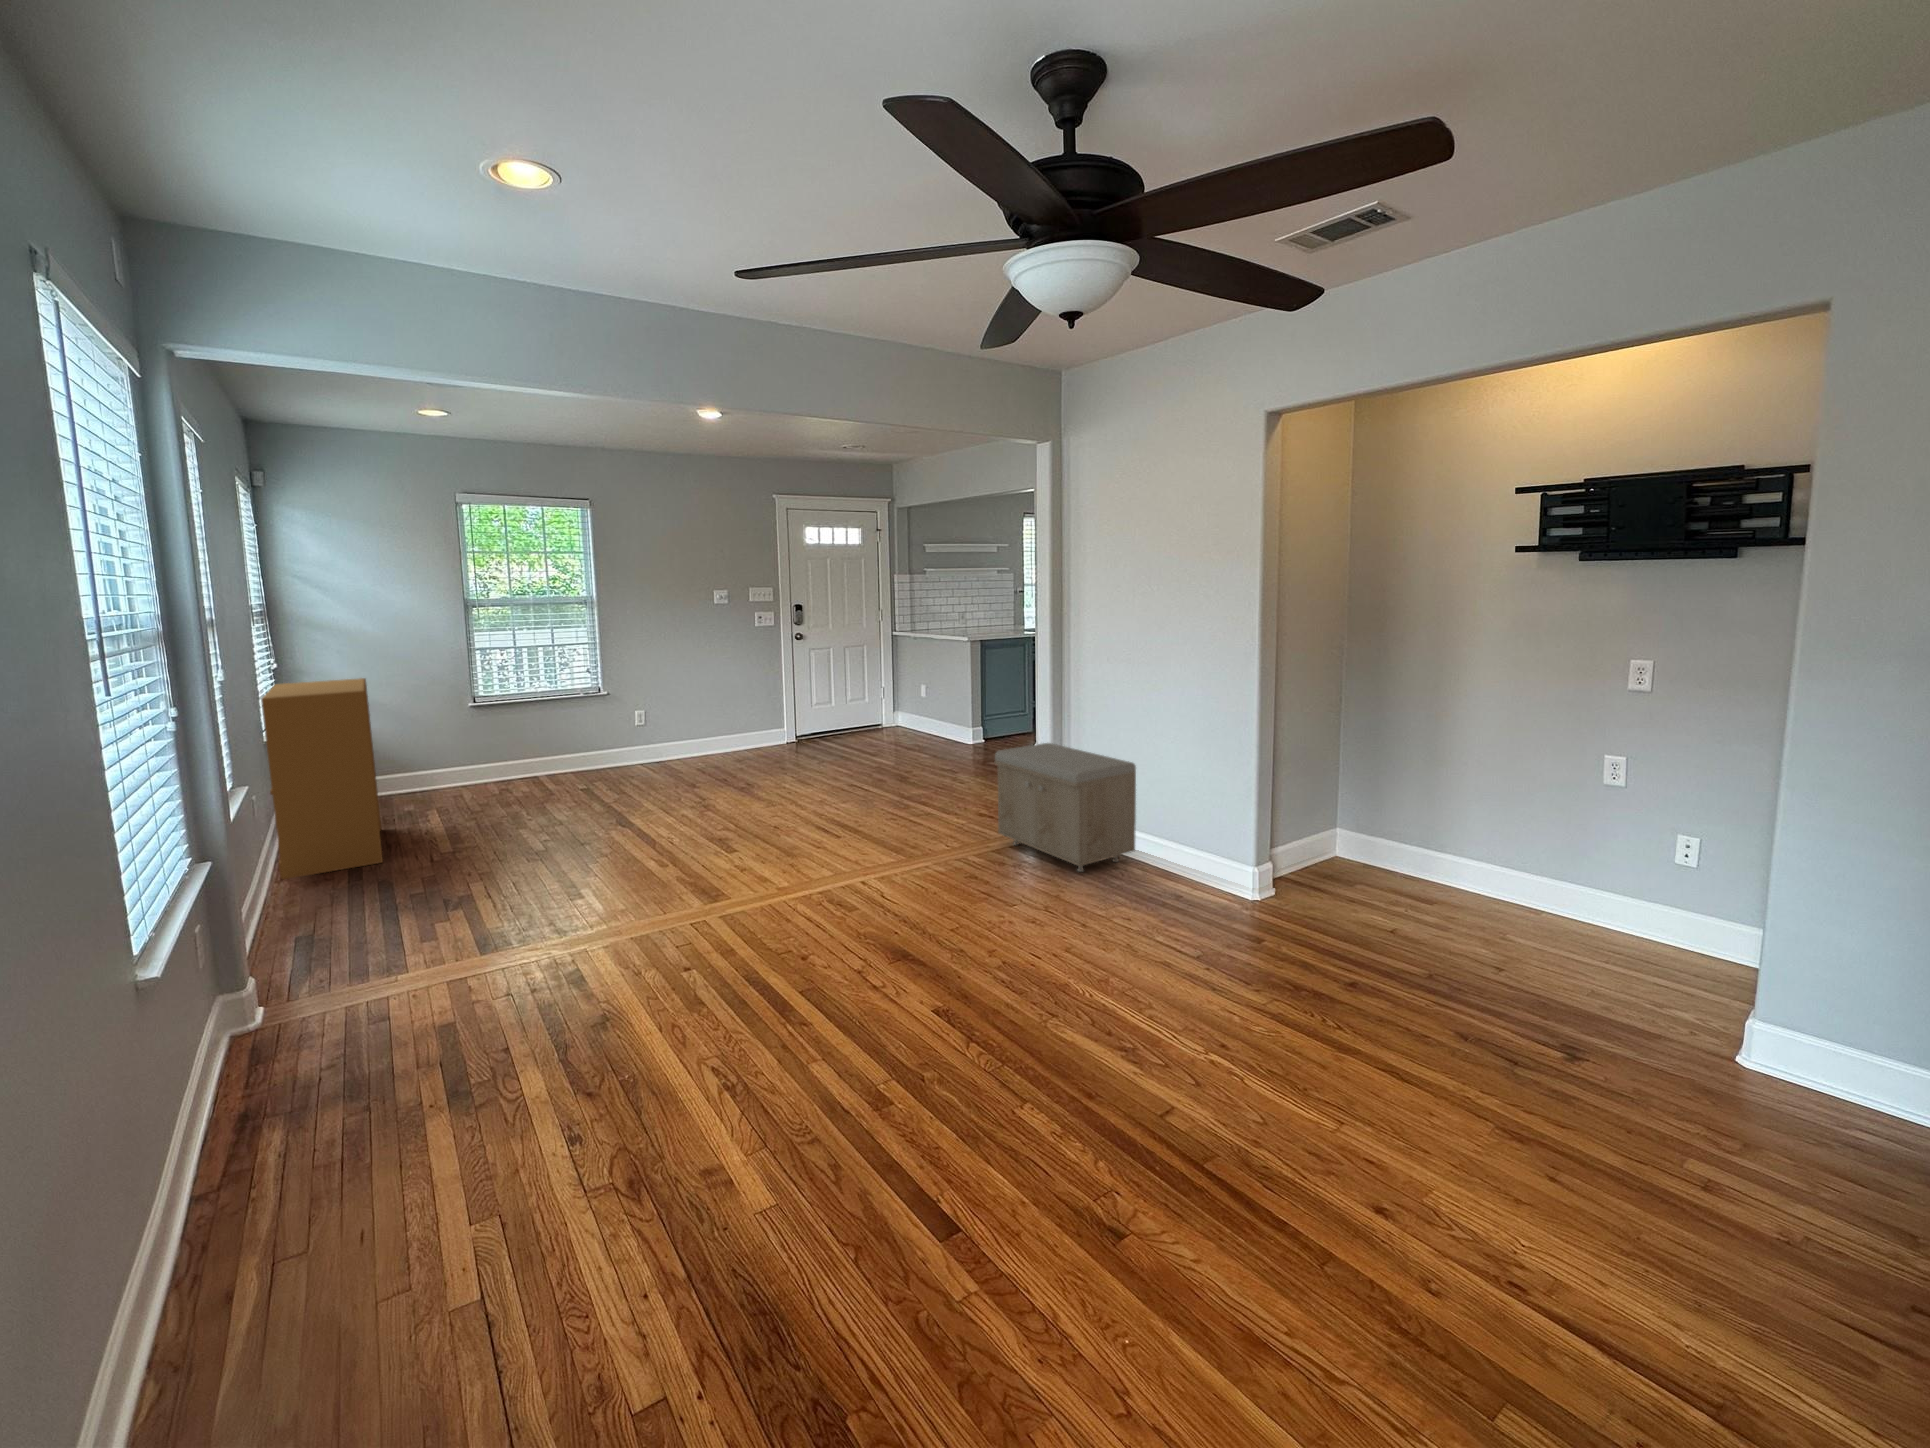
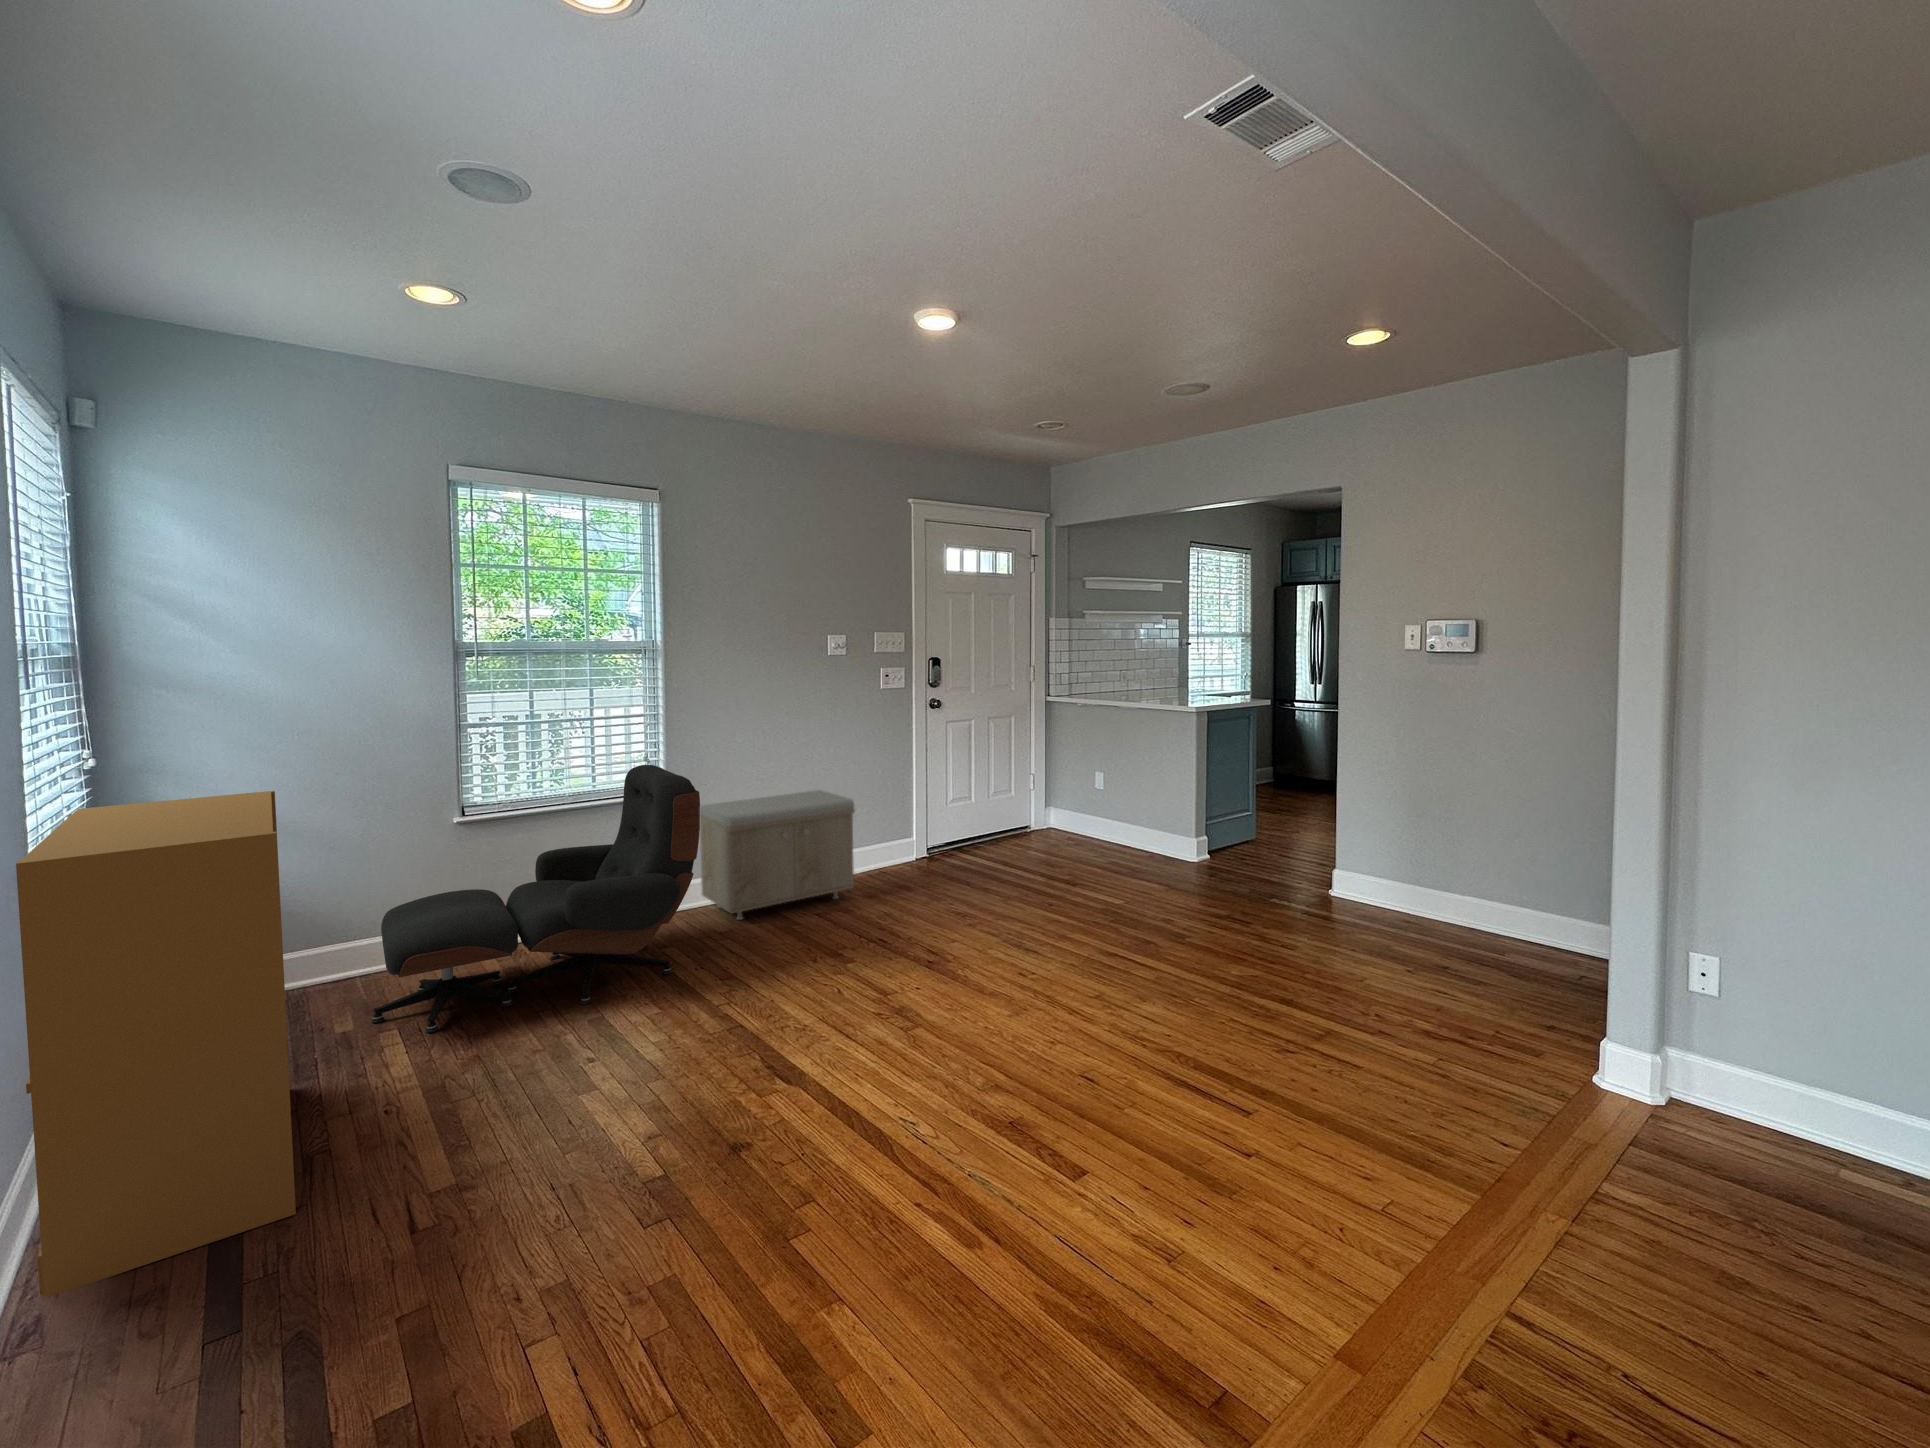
lounge chair: none [425,672,607,812] -> present [372,765,700,1033]
storage bench: present [995,743,1136,872] -> present [700,790,855,920]

